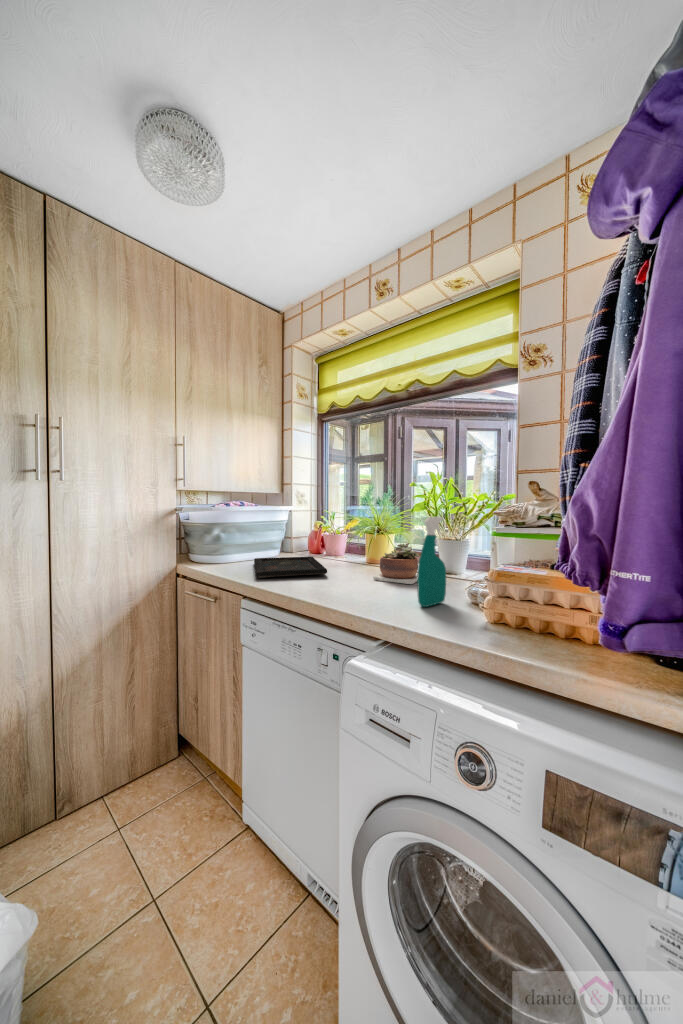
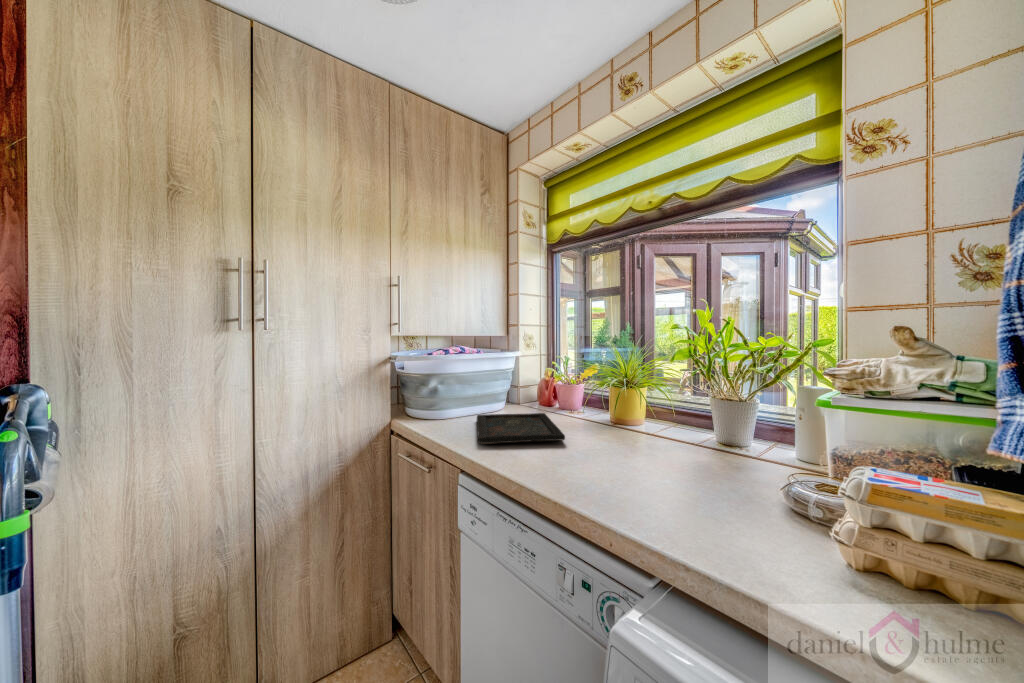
spray bottle: present [417,517,446,607] -> none [701,376,743,508]
succulent plant: present [373,543,419,584] -> none [626,403,693,461]

